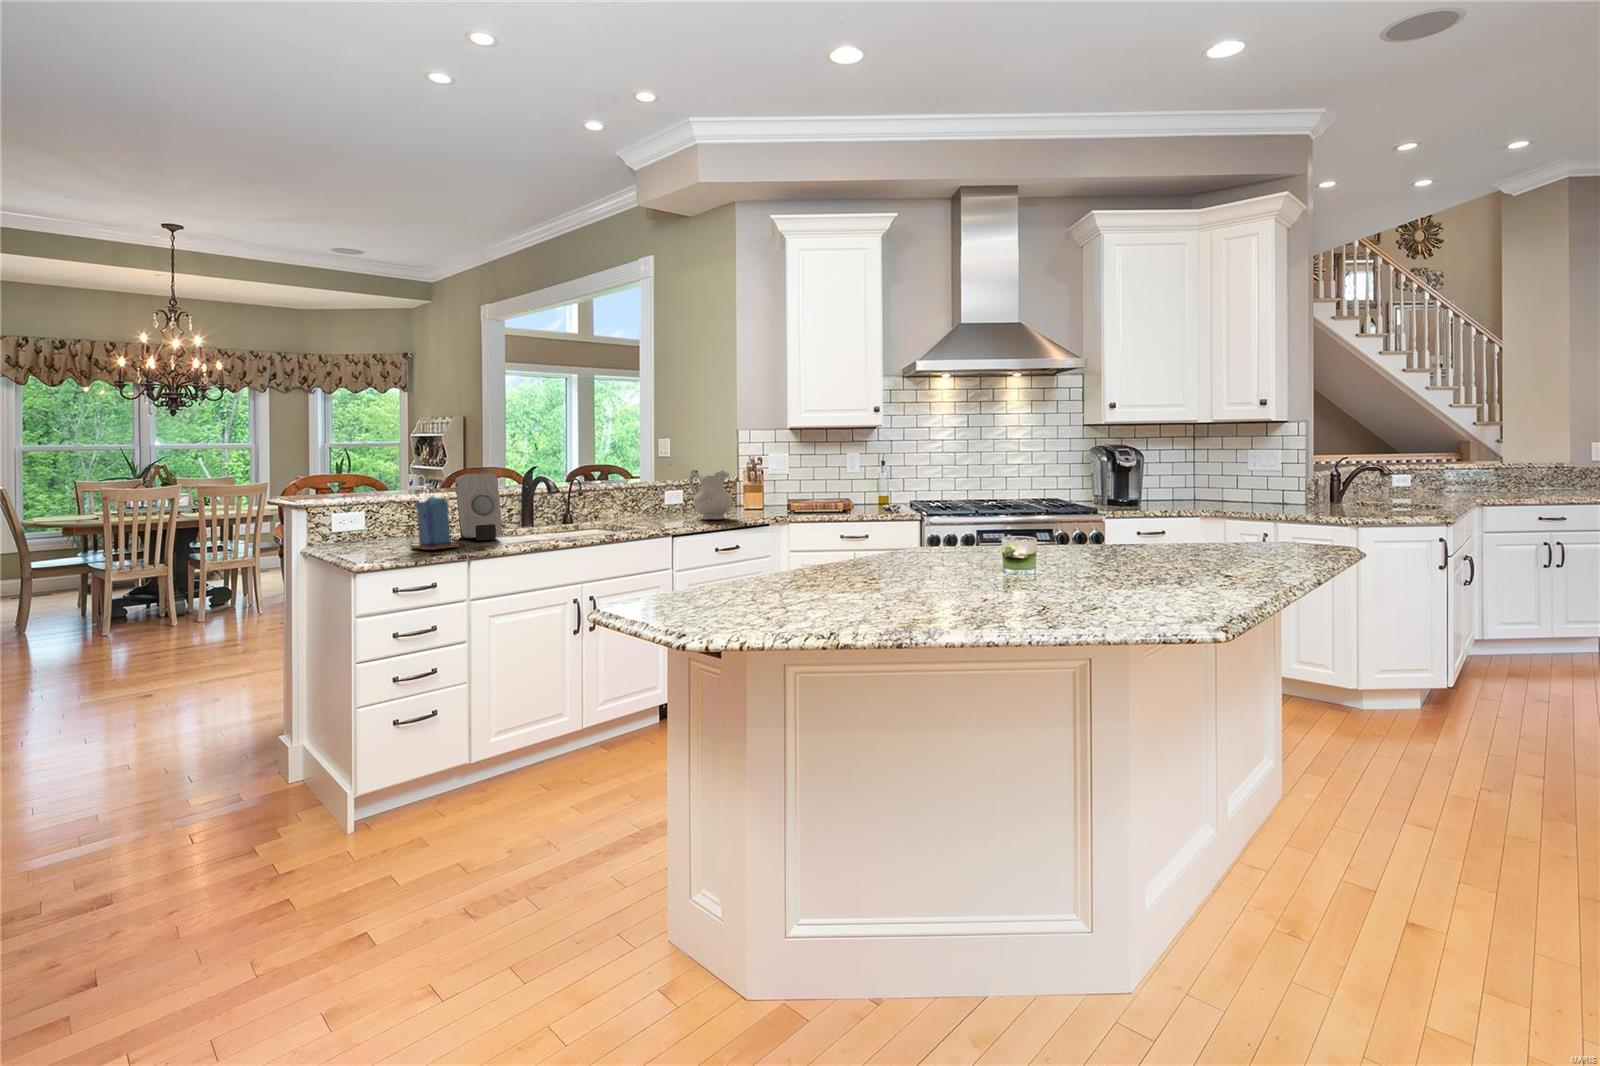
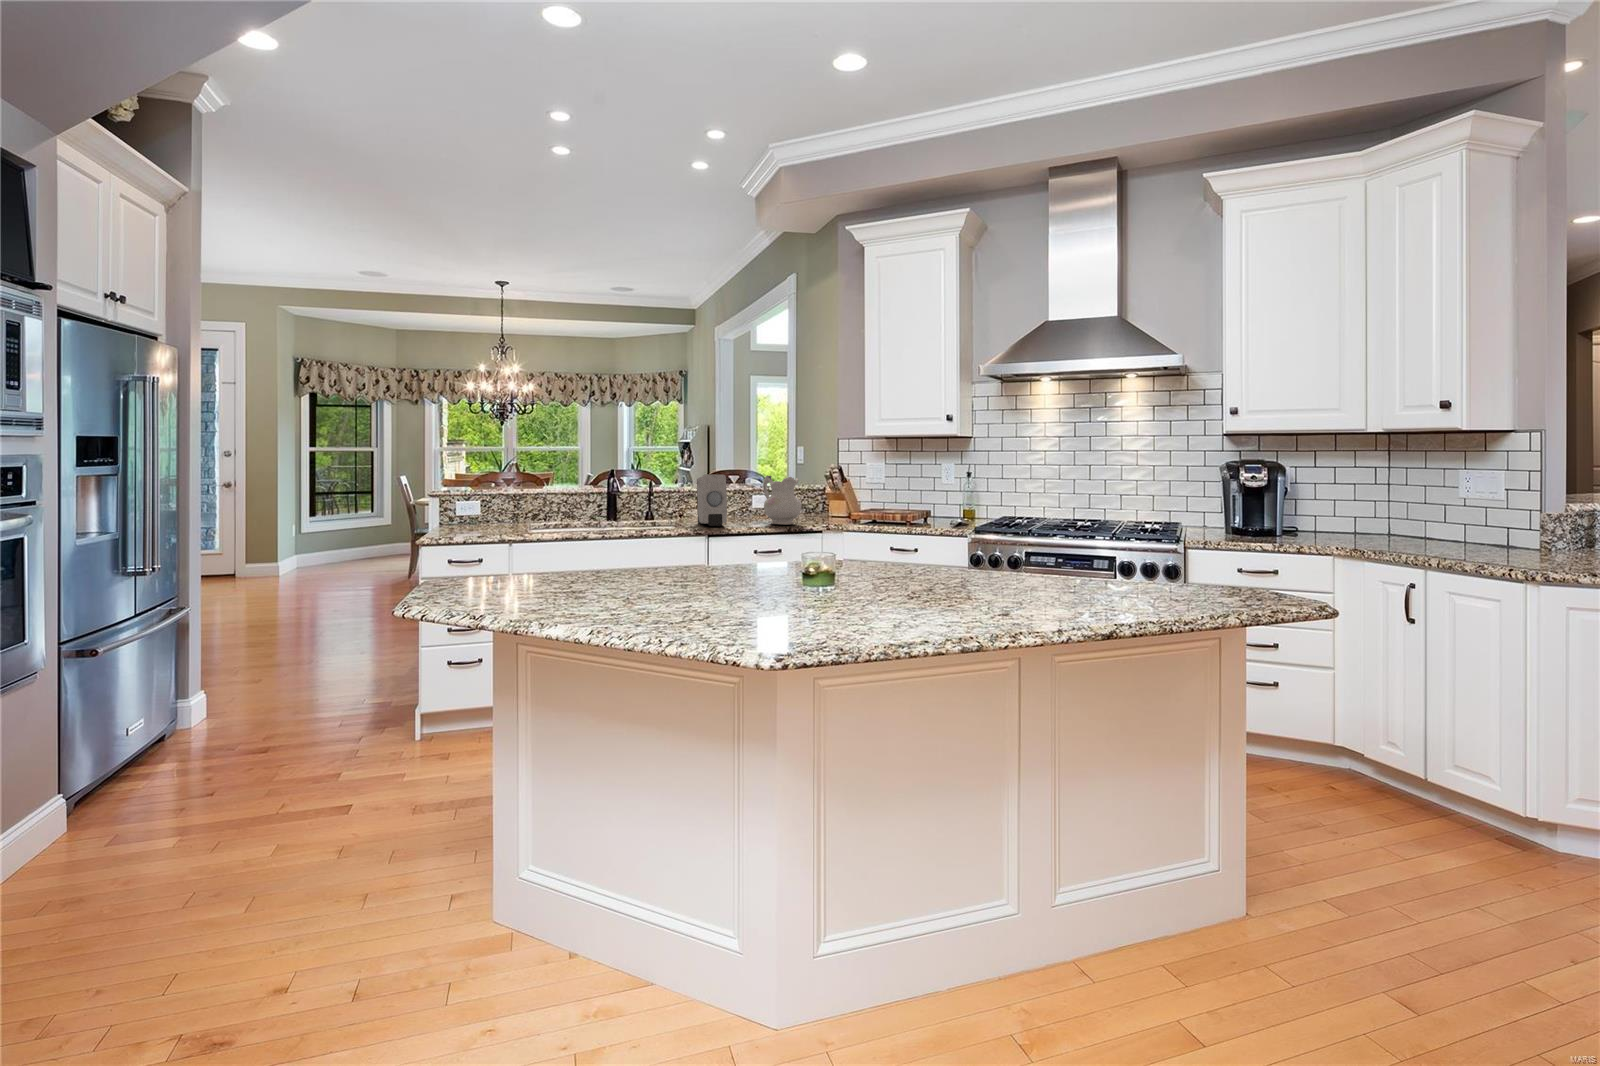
soap dispenser: present [455,473,502,540] -> present [697,475,727,526]
candle: present [411,493,460,550] -> none [504,487,538,533]

